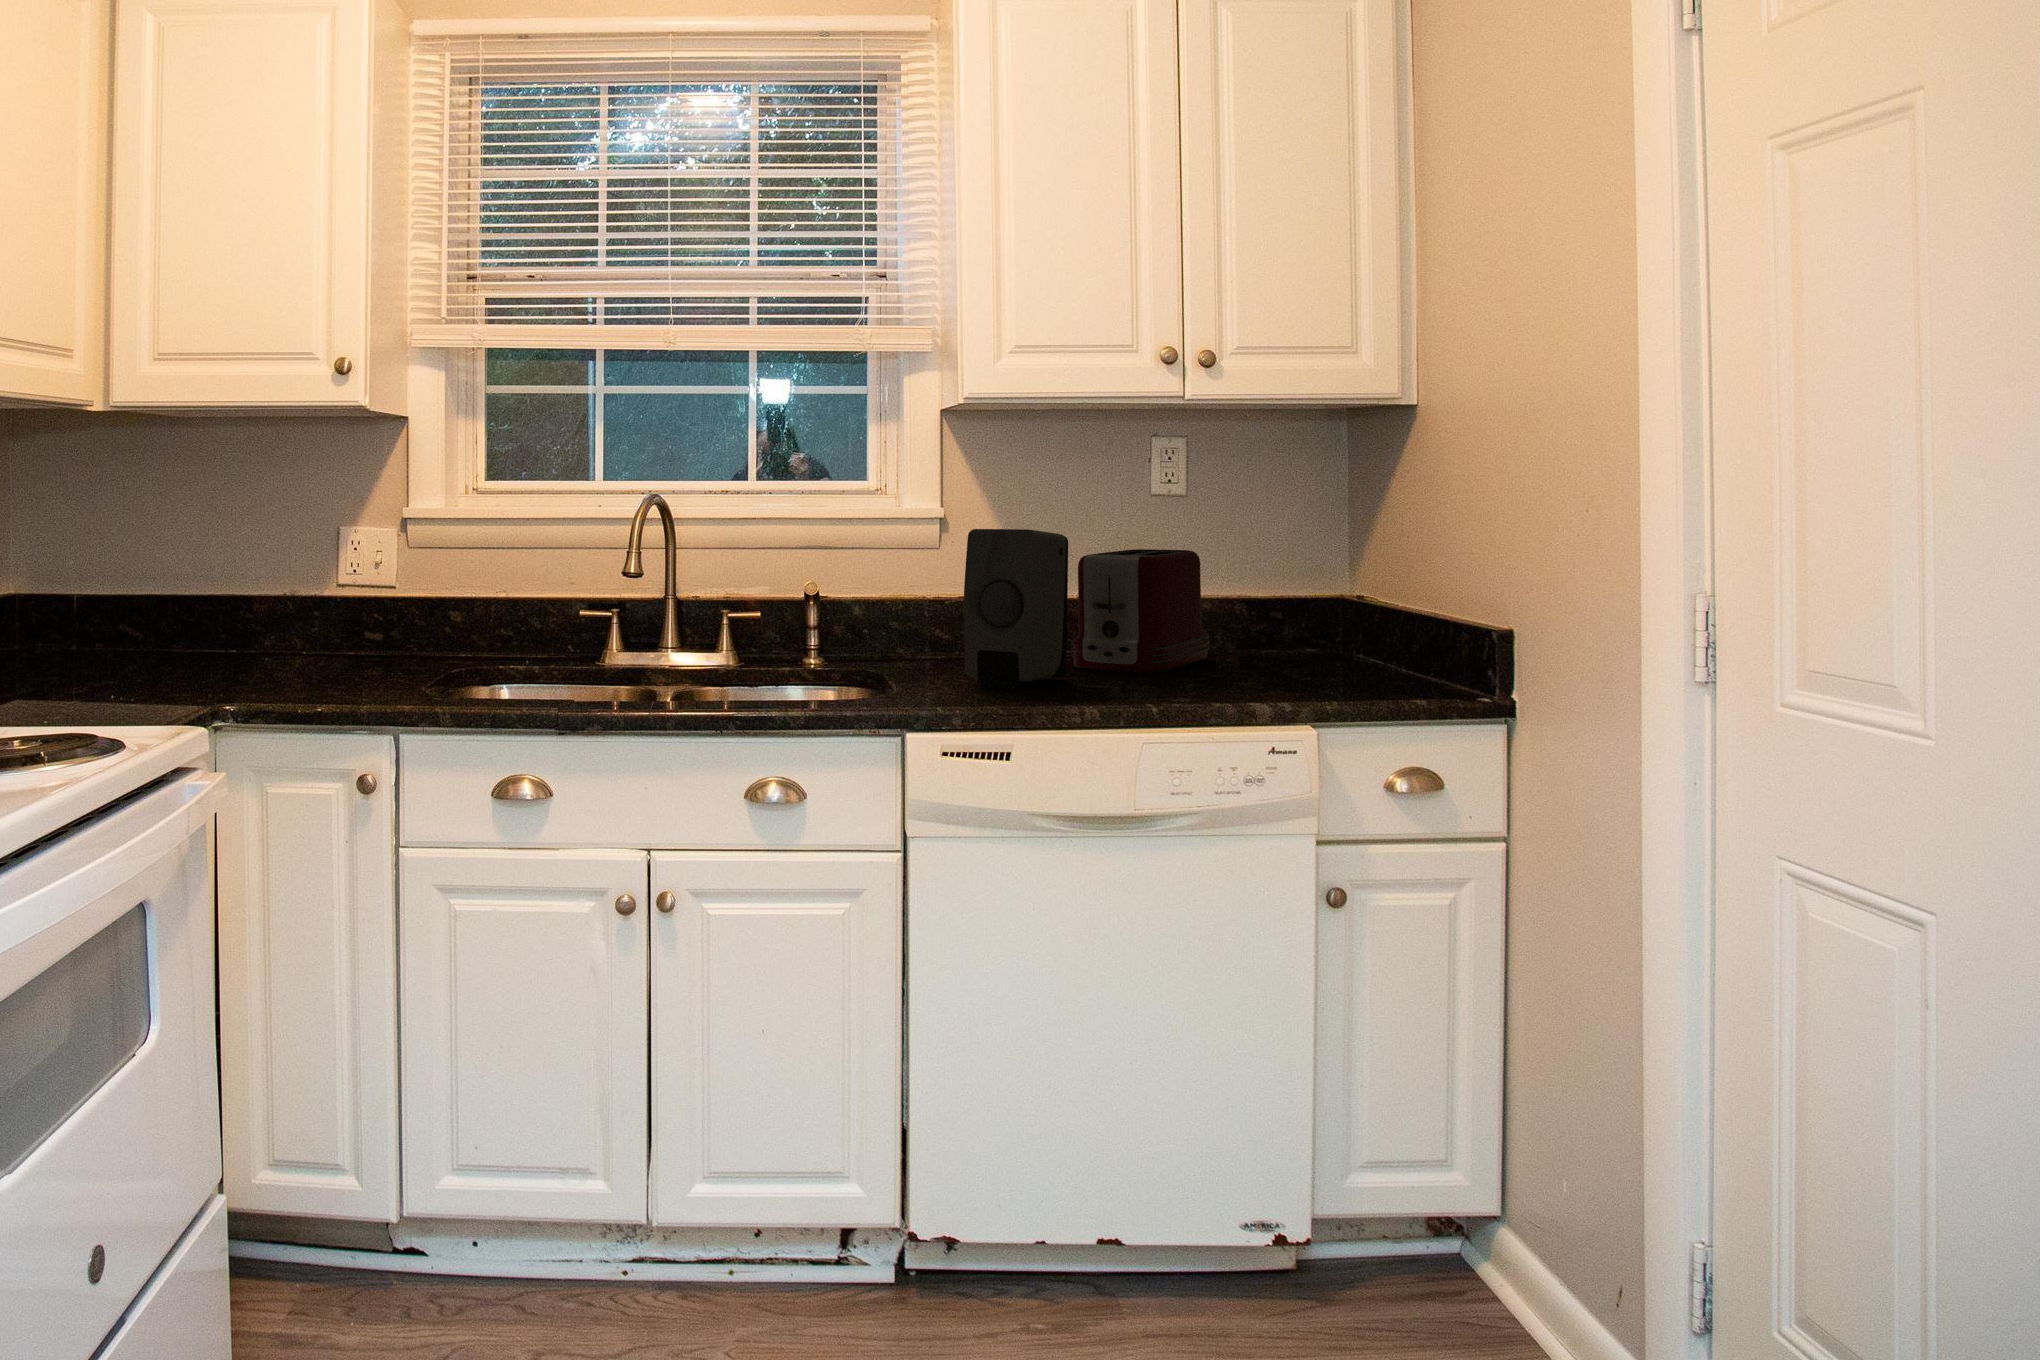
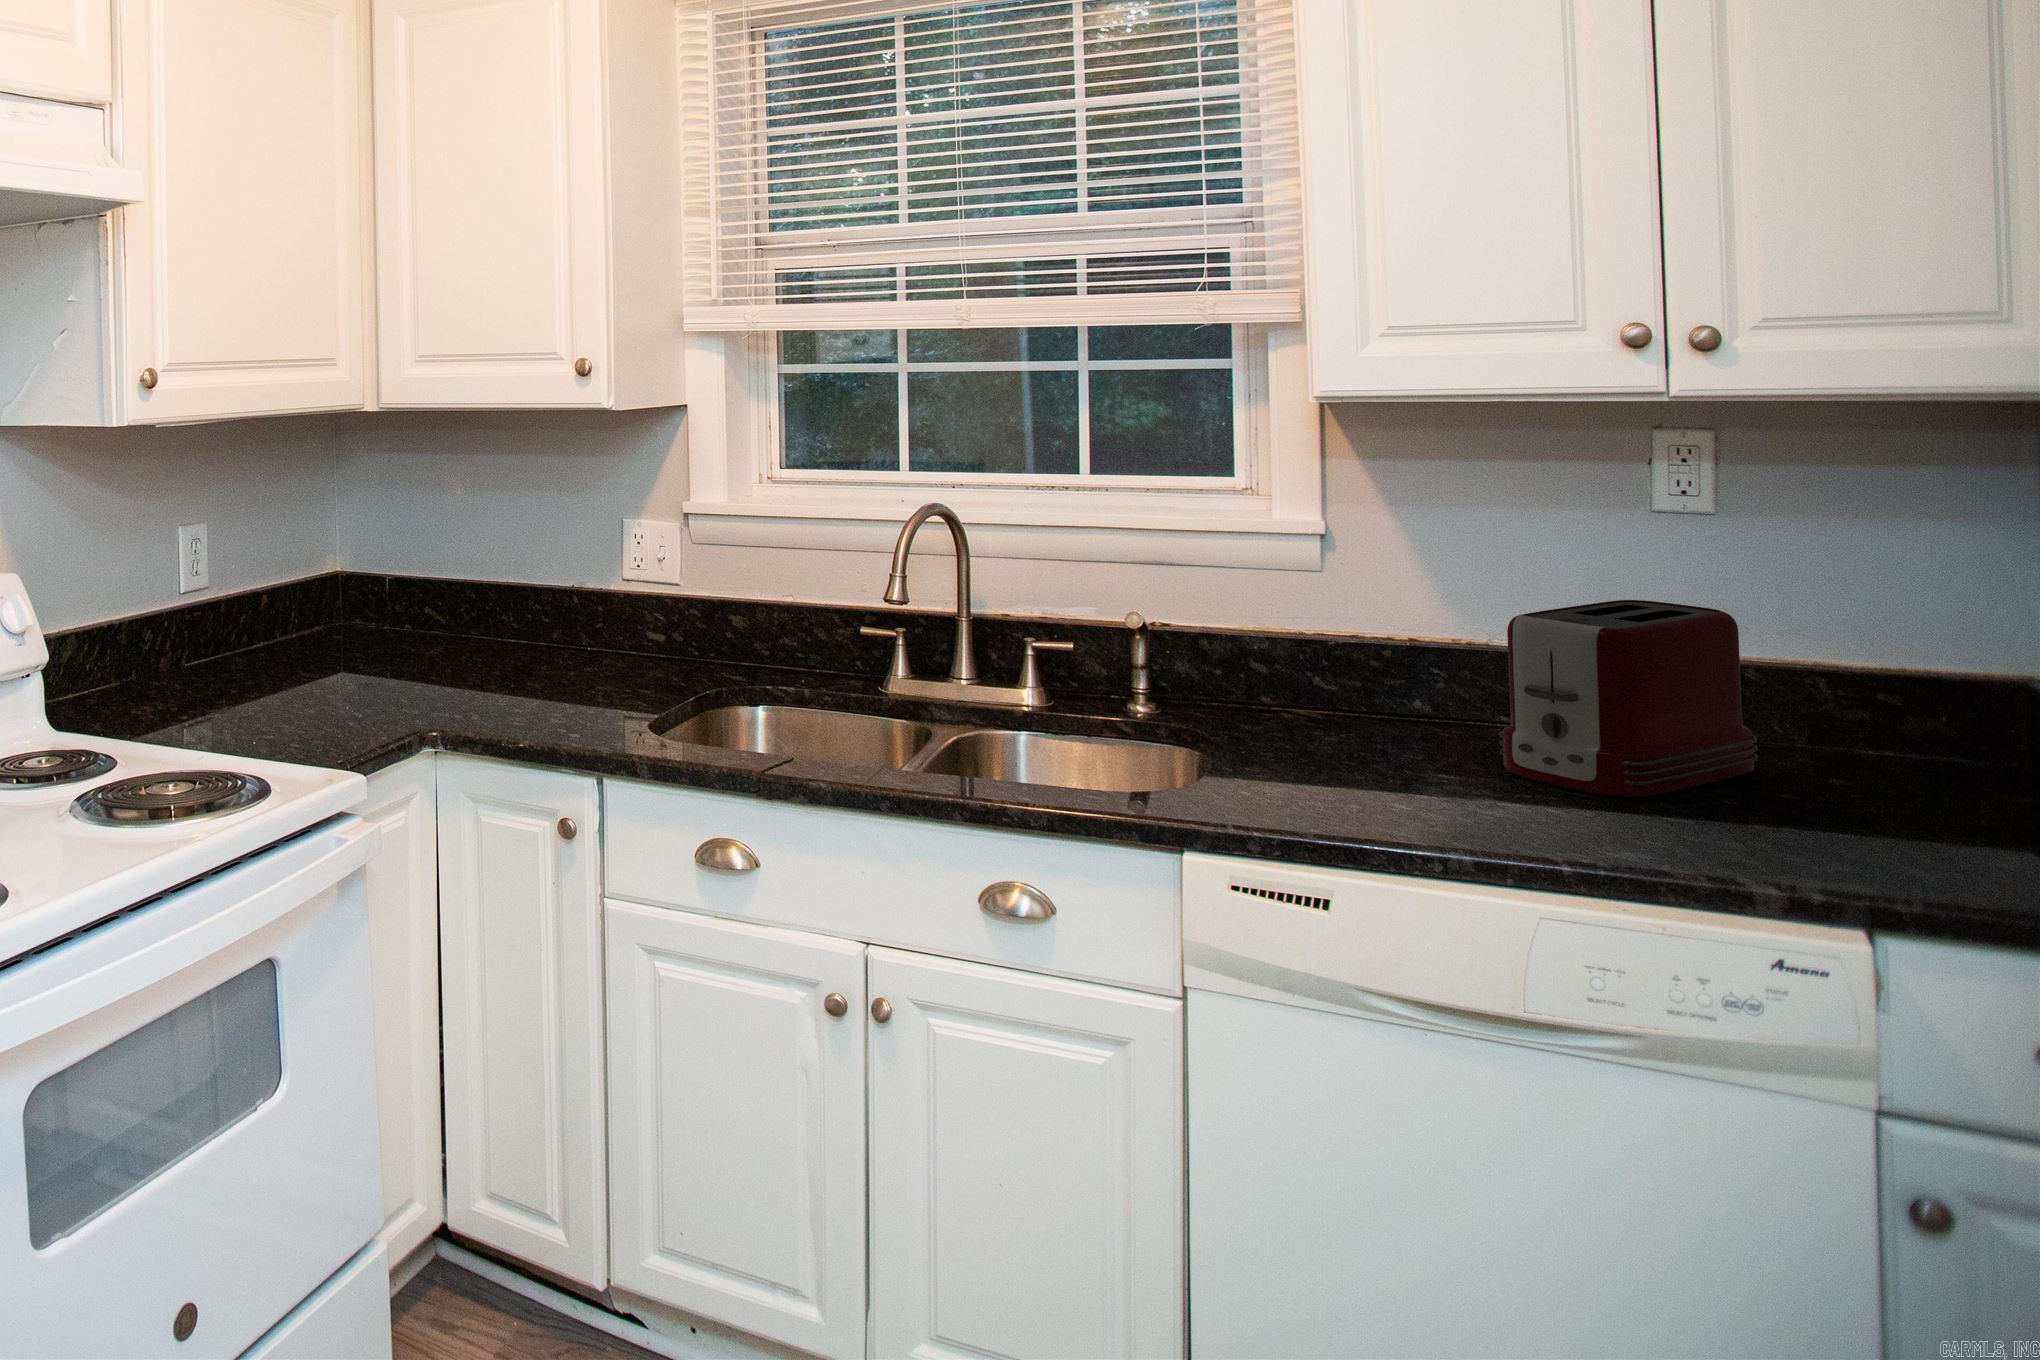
soap dispenser: present [963,529,1068,689] -> none [1293,585,1469,808]

